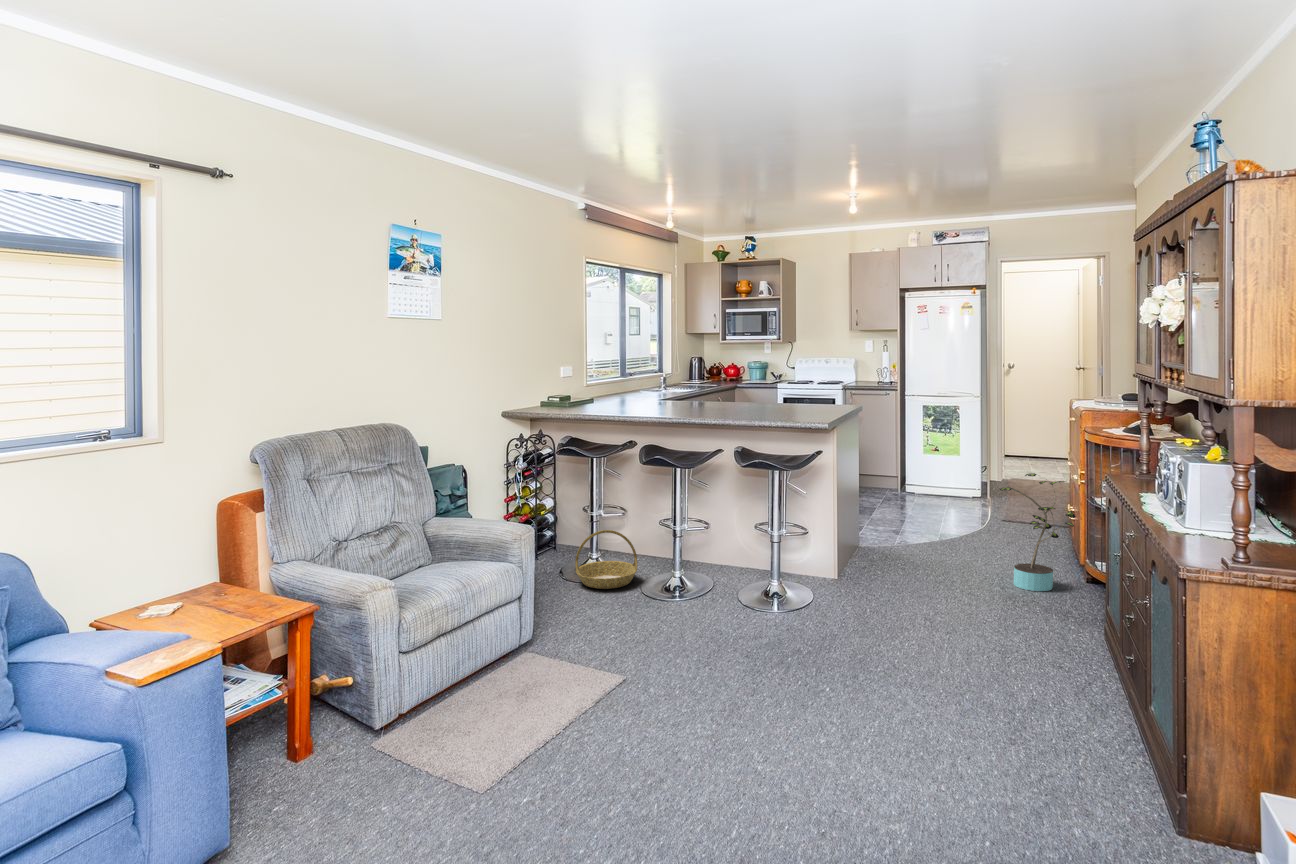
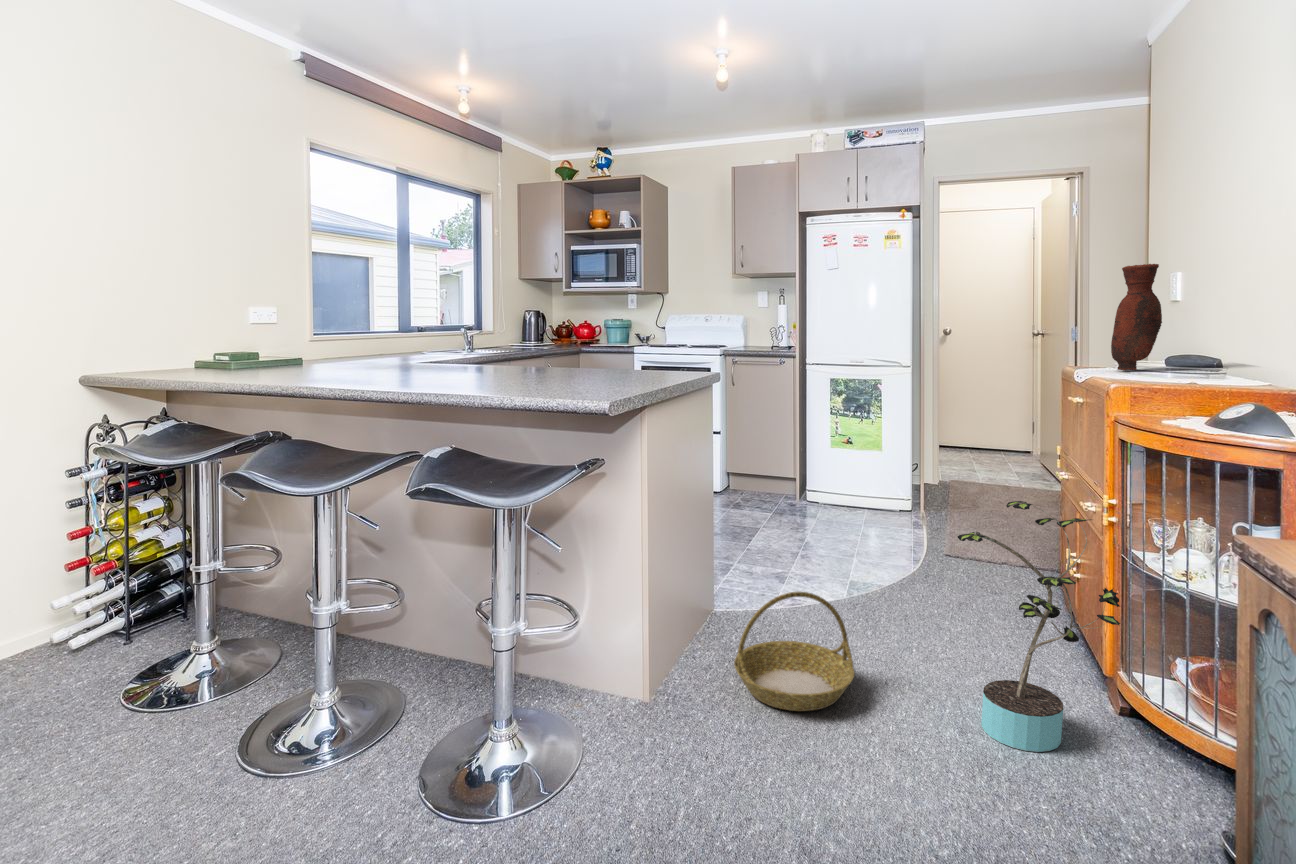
vase: none [1092,347,1119,406] -> present [1111,264,1162,370]
basket: present [575,530,638,589] -> present [734,592,854,711]

